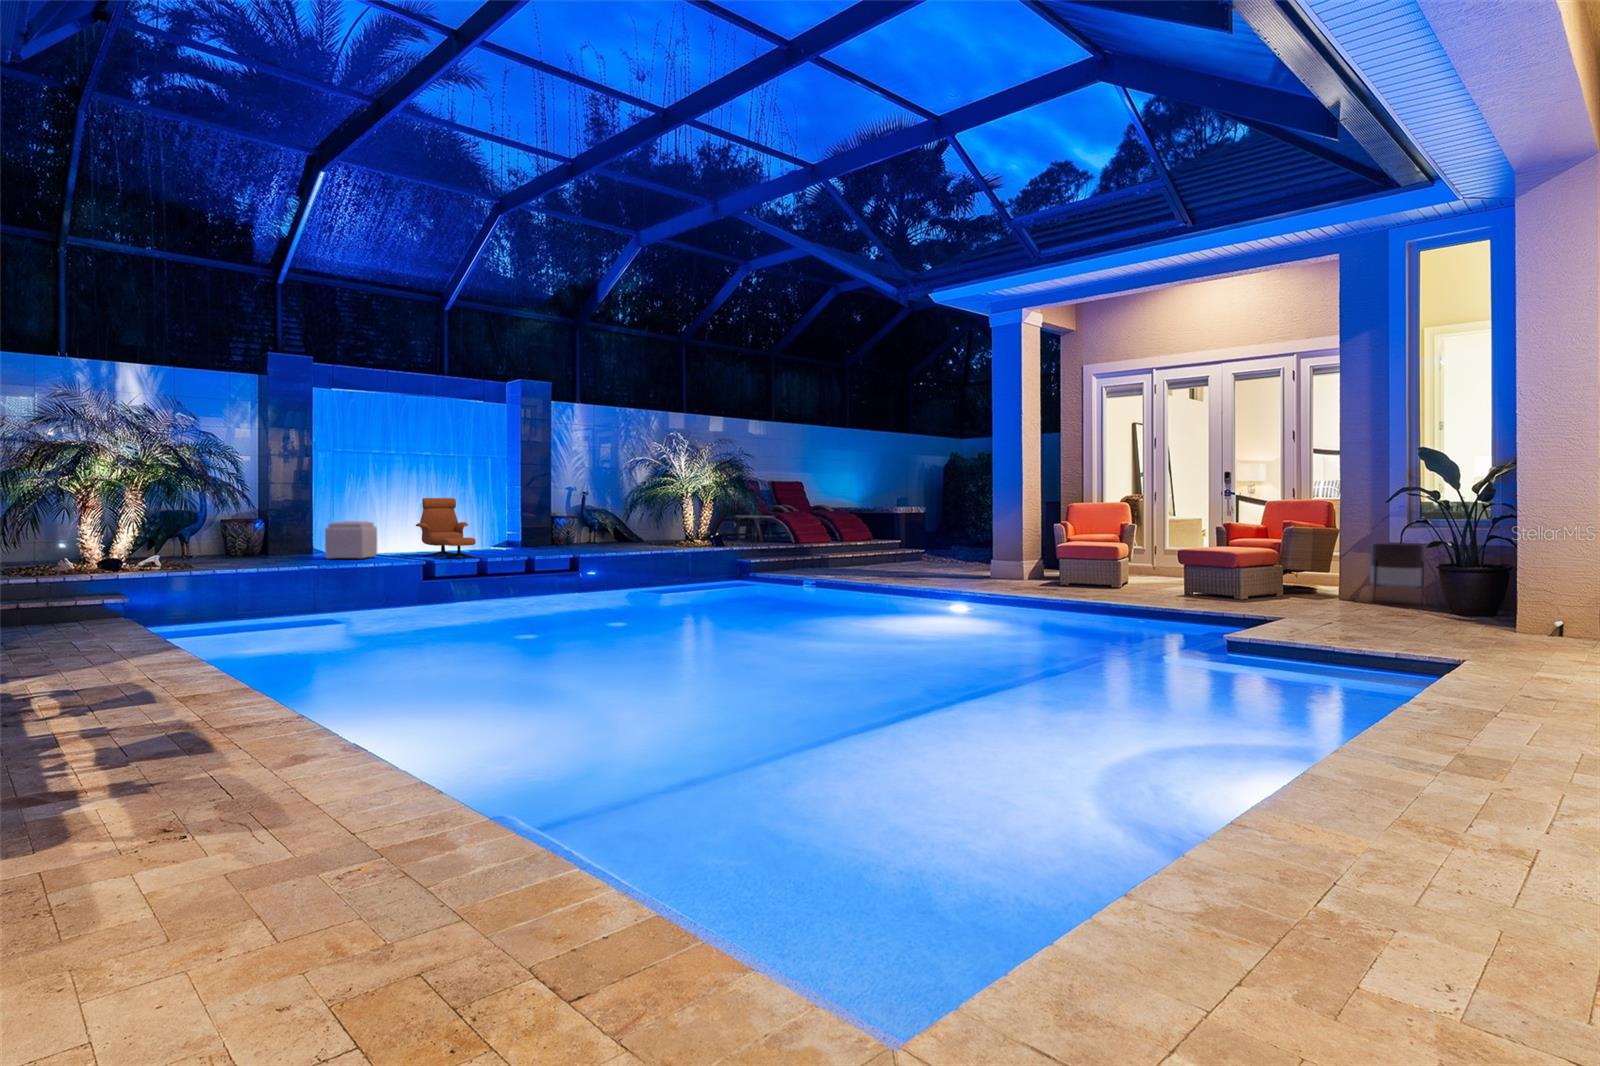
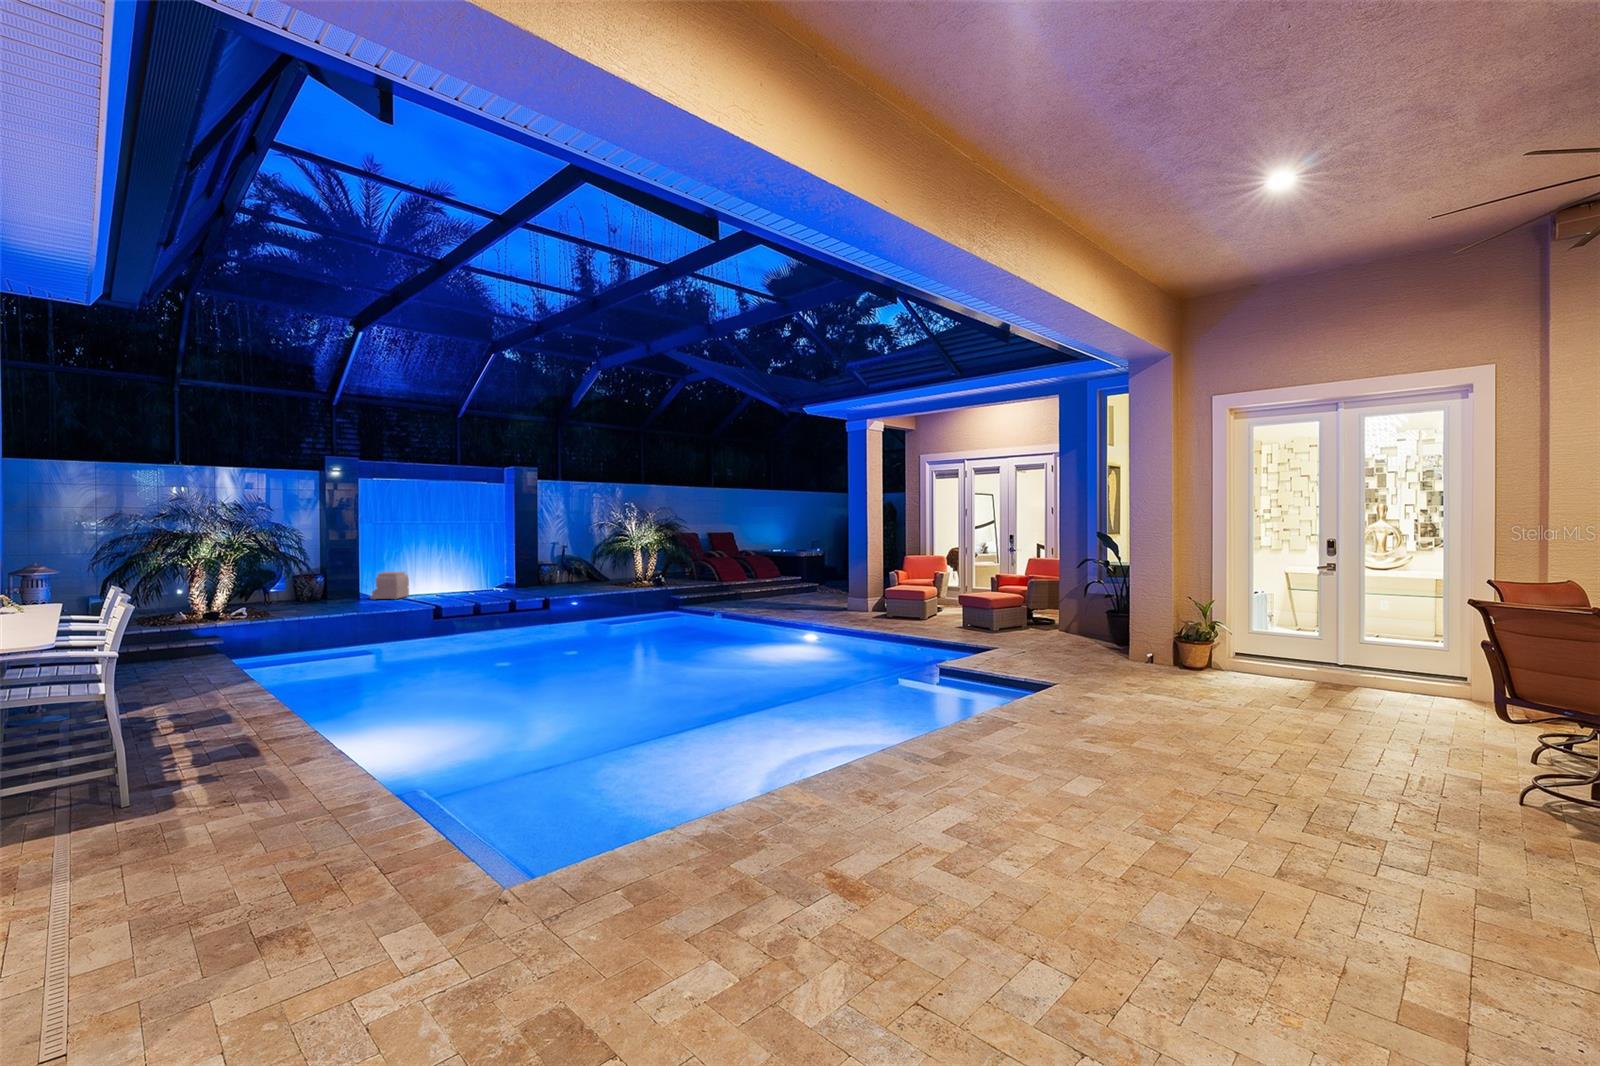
lounge chair: present [416,498,476,559] -> none [437,552,482,598]
side table: present [737,516,772,552] -> none [678,560,708,589]
planter: present [1370,542,1424,605] -> none [1067,594,1098,638]

